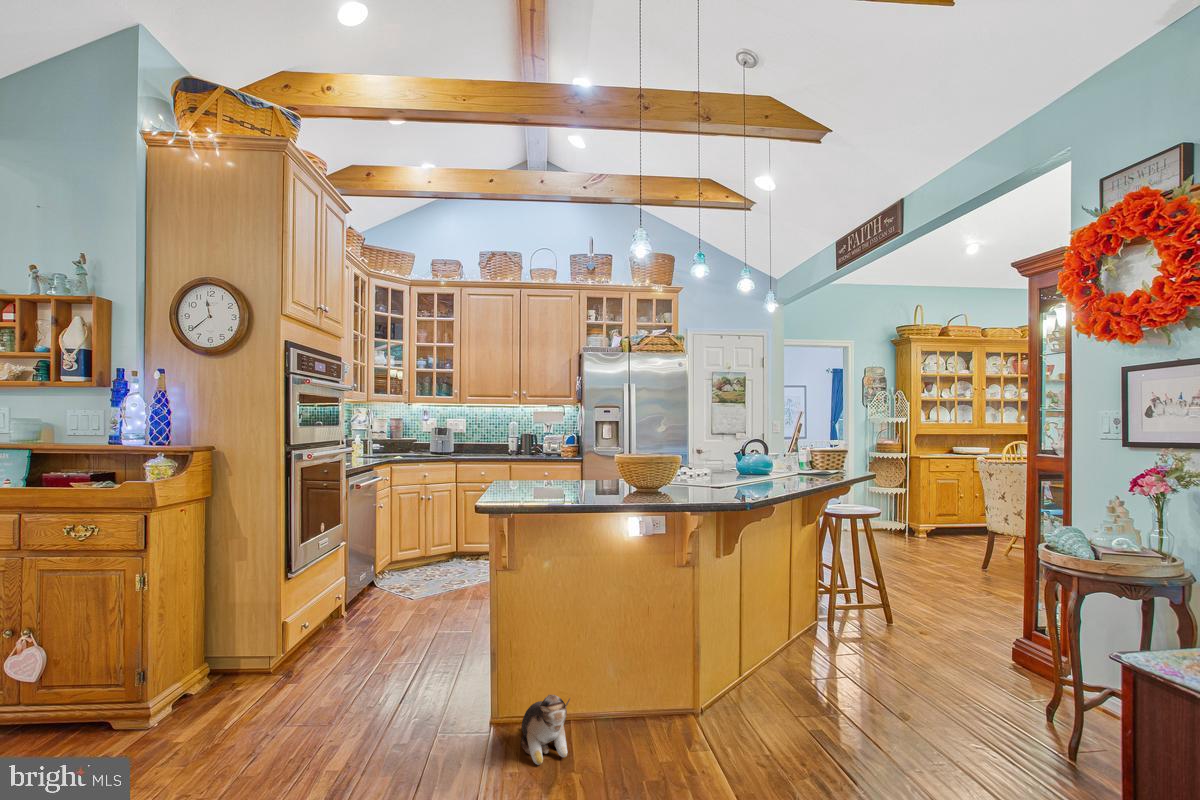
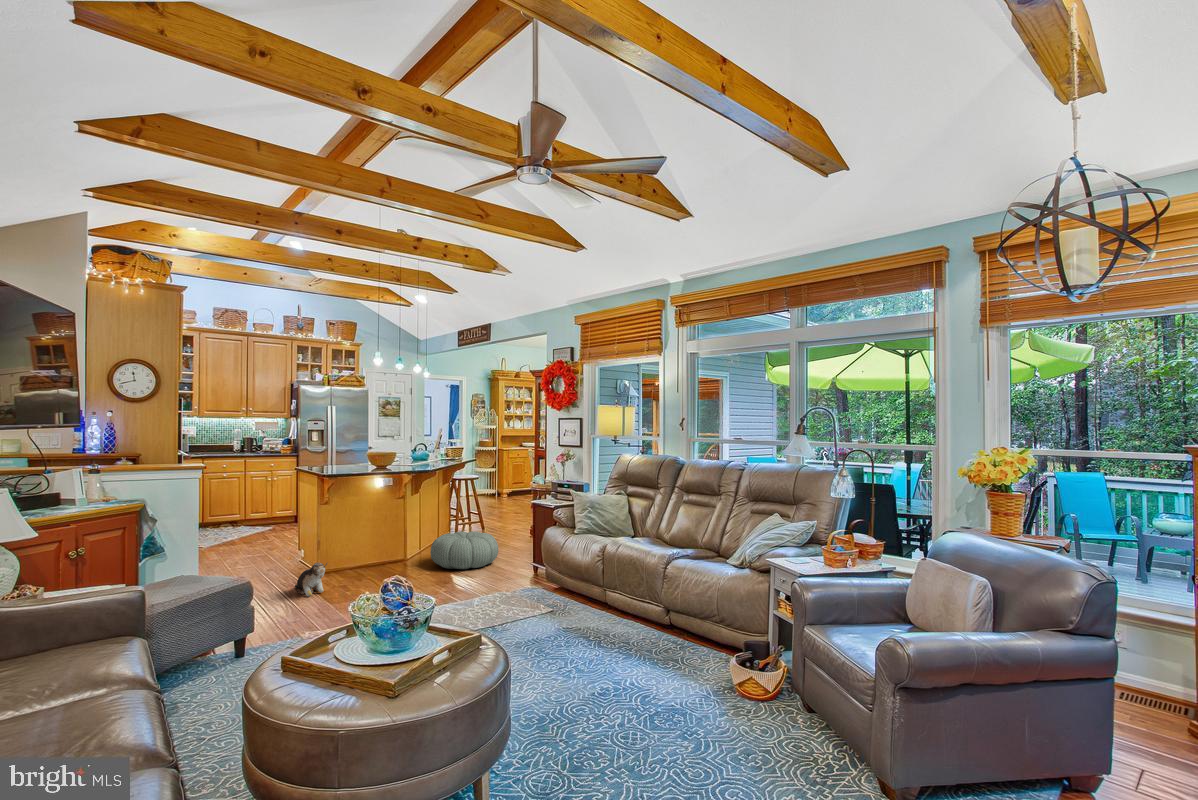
pouf: none [794,637,954,737] -> present [430,531,498,569]

